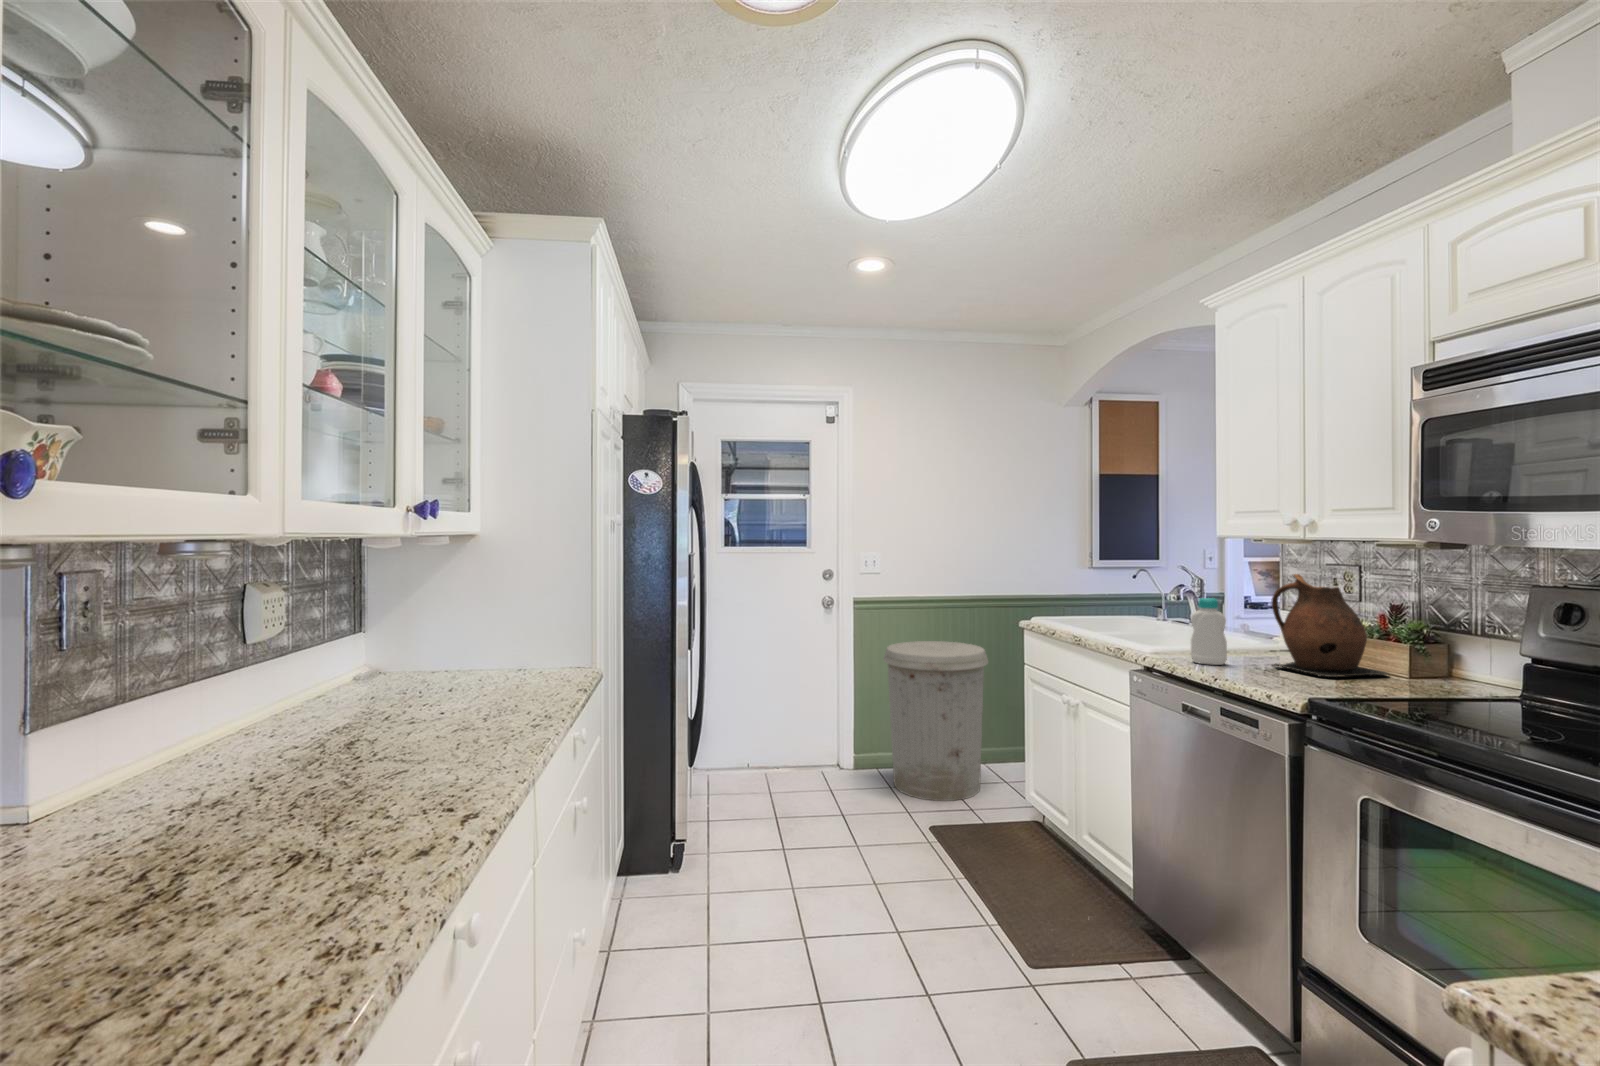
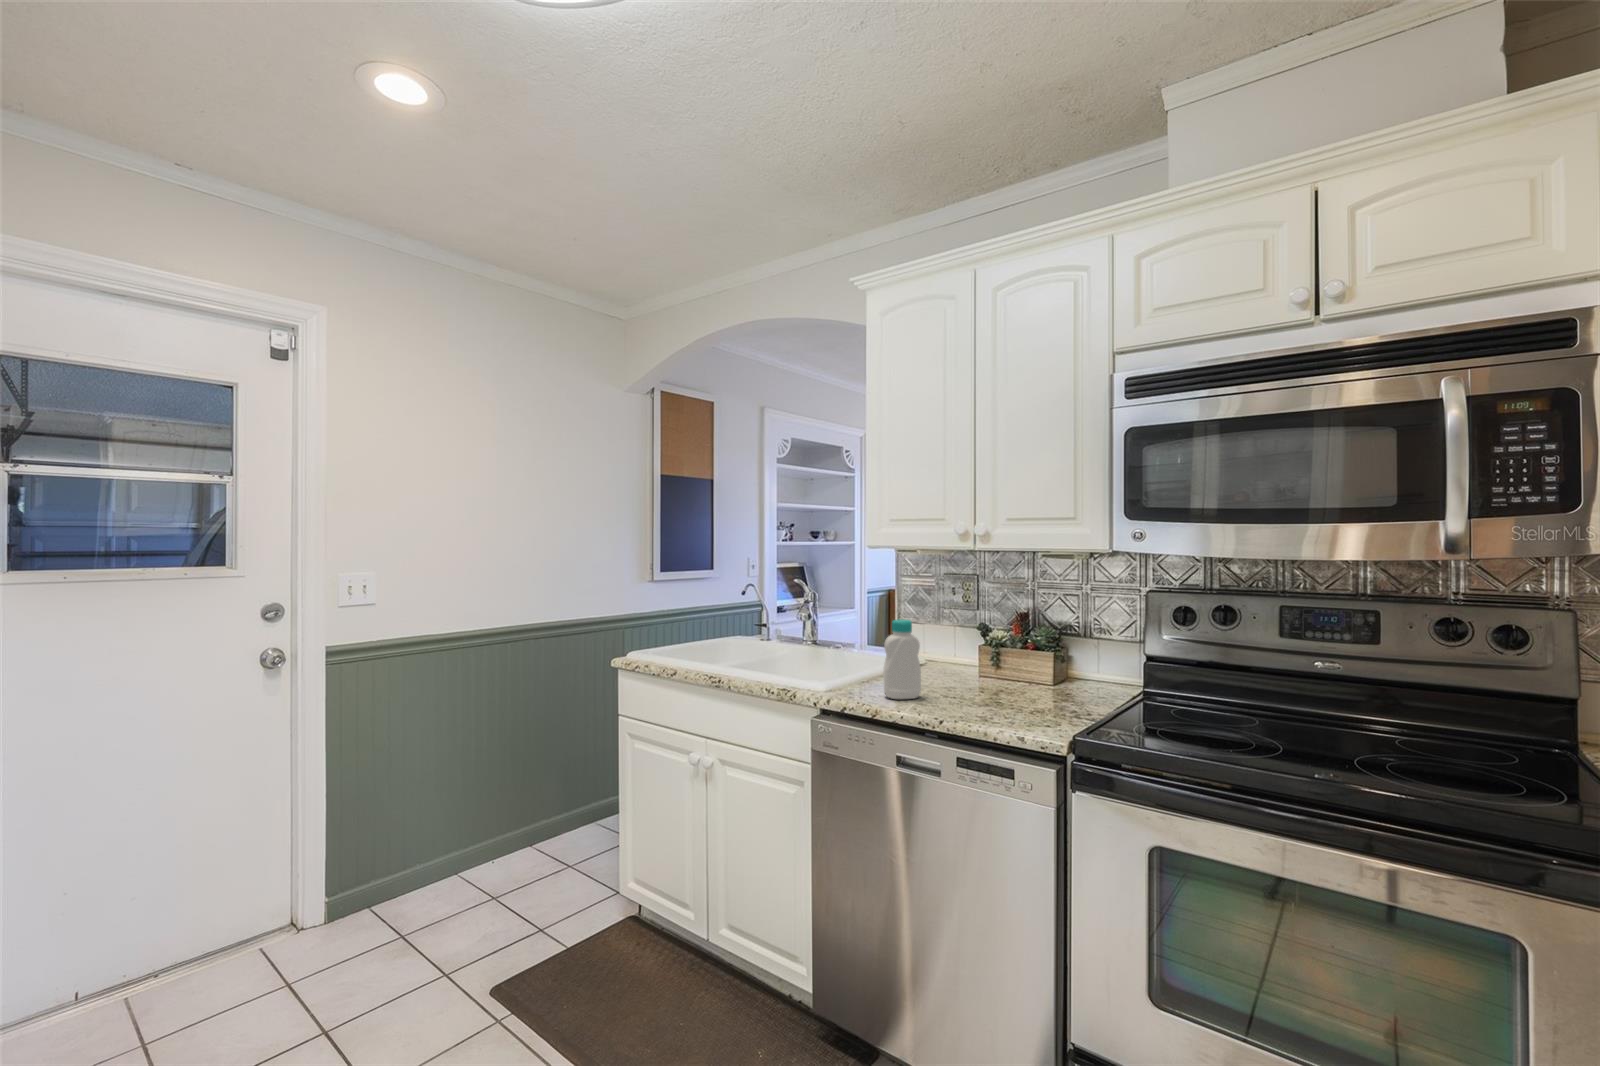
ceramic pitcher: present [1272,574,1389,677] -> none [952,587,1050,700]
trash can: present [883,641,988,801] -> none [385,693,553,945]

